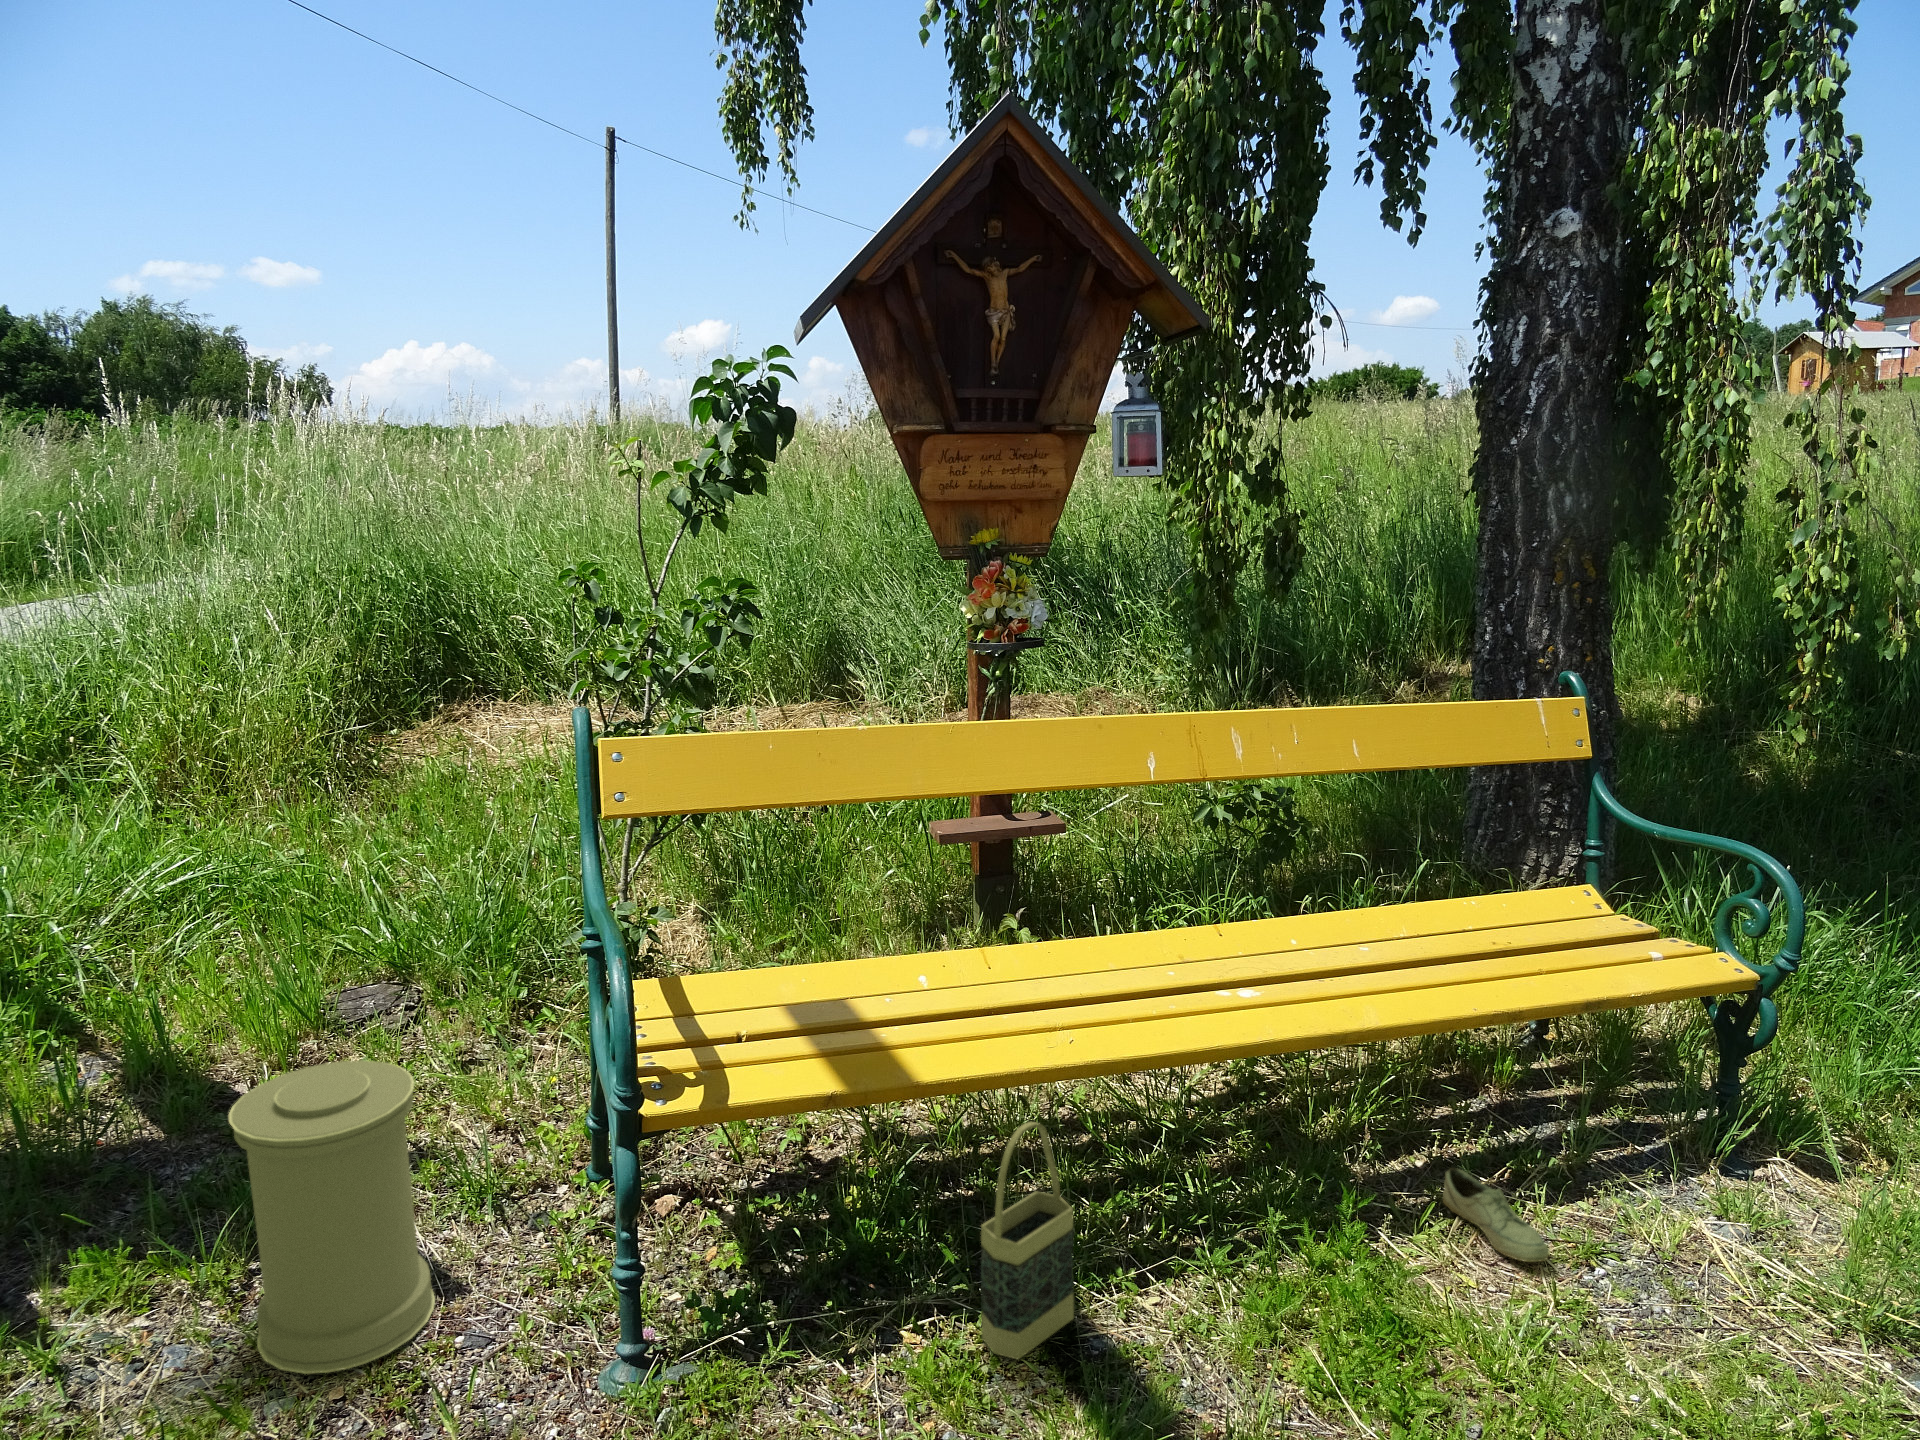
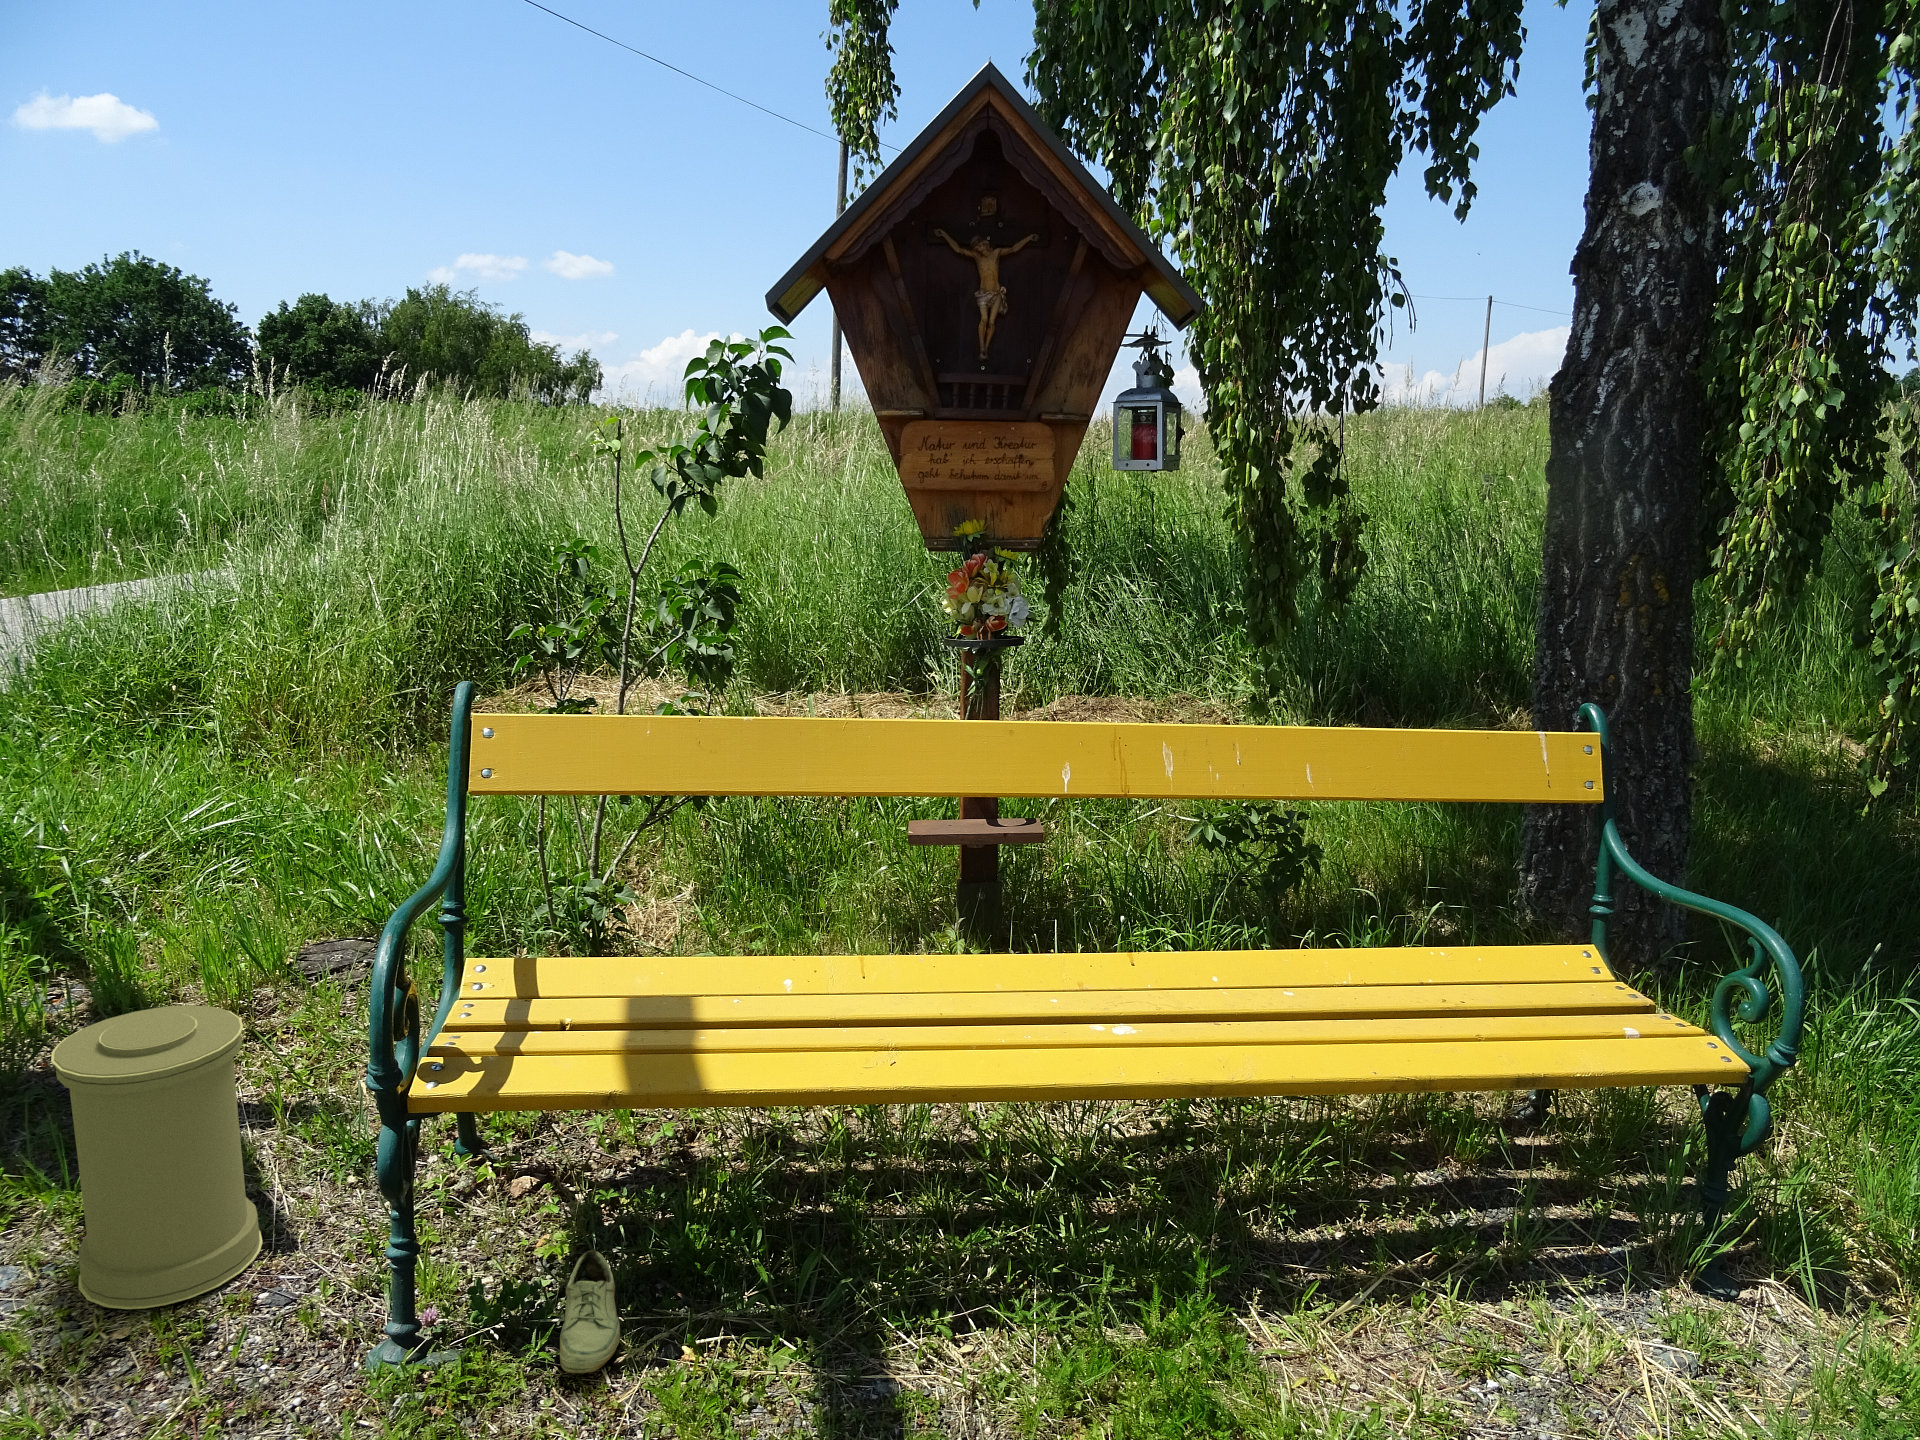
bag: present [981,1122,1074,1359] -> none [765,1142,872,1396]
shoe: present [1443,1168,1549,1262] -> present [559,1250,620,1373]

